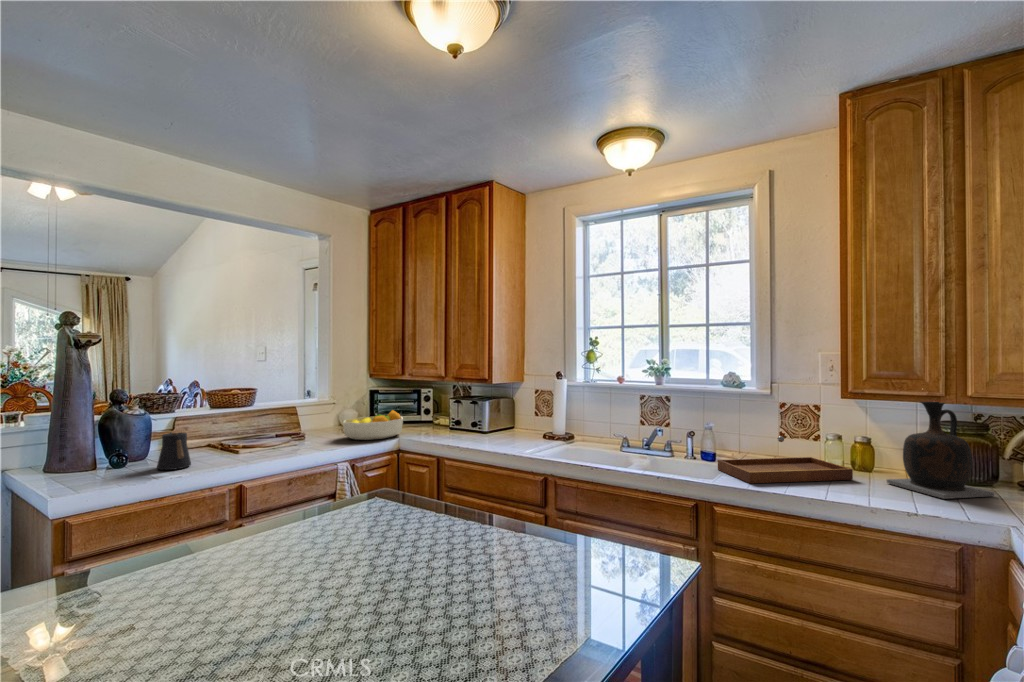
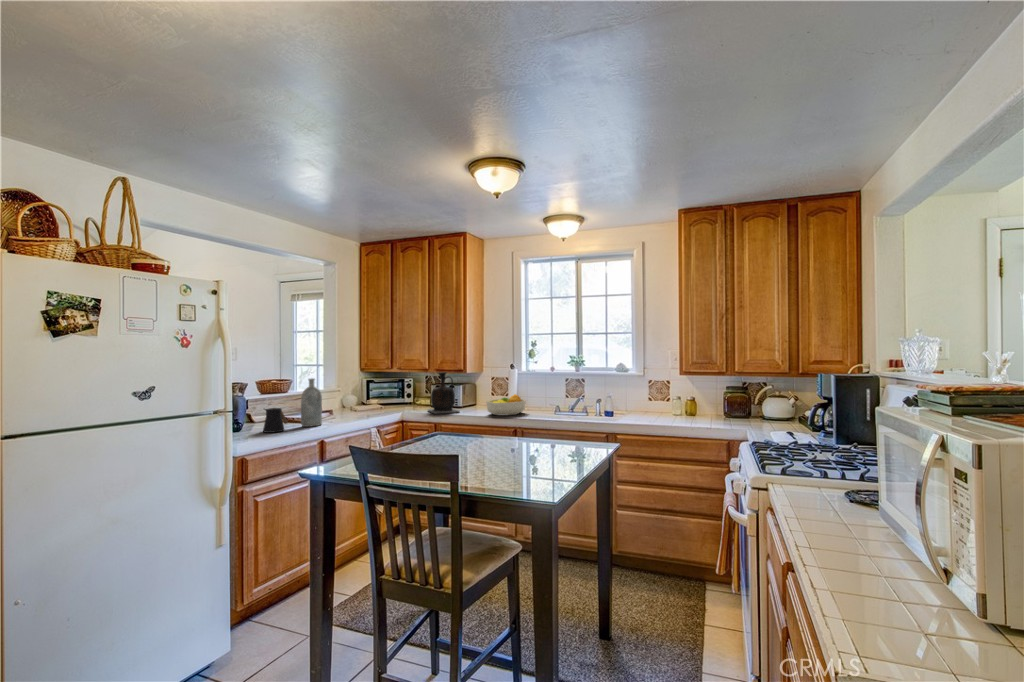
bottle: none [226,390,260,460] -> present [301,378,322,427]
vase: present [887,402,994,499] -> present [428,372,460,414]
fruit bowl: present [343,410,403,440] -> present [487,394,526,416]
tray: present [718,436,853,483] -> none [616,397,685,422]

